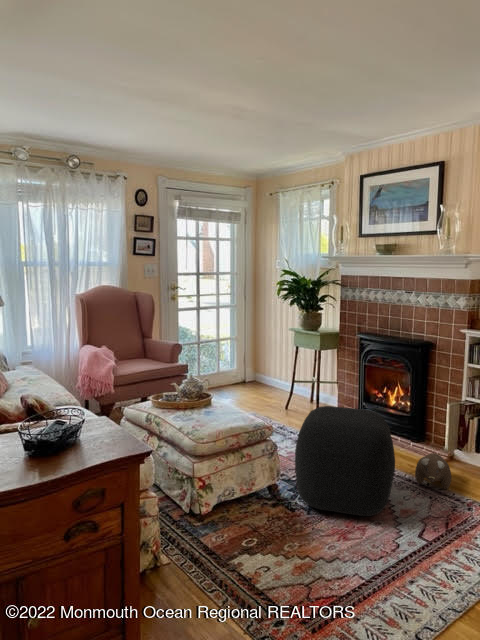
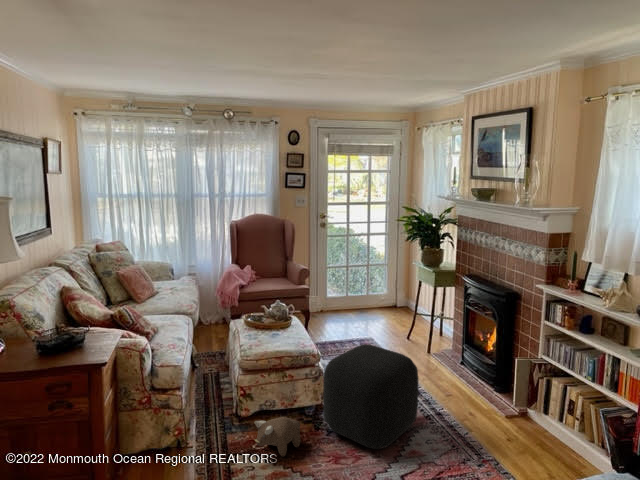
plush toy: present [415,453,451,489] -> present [254,417,300,457]

